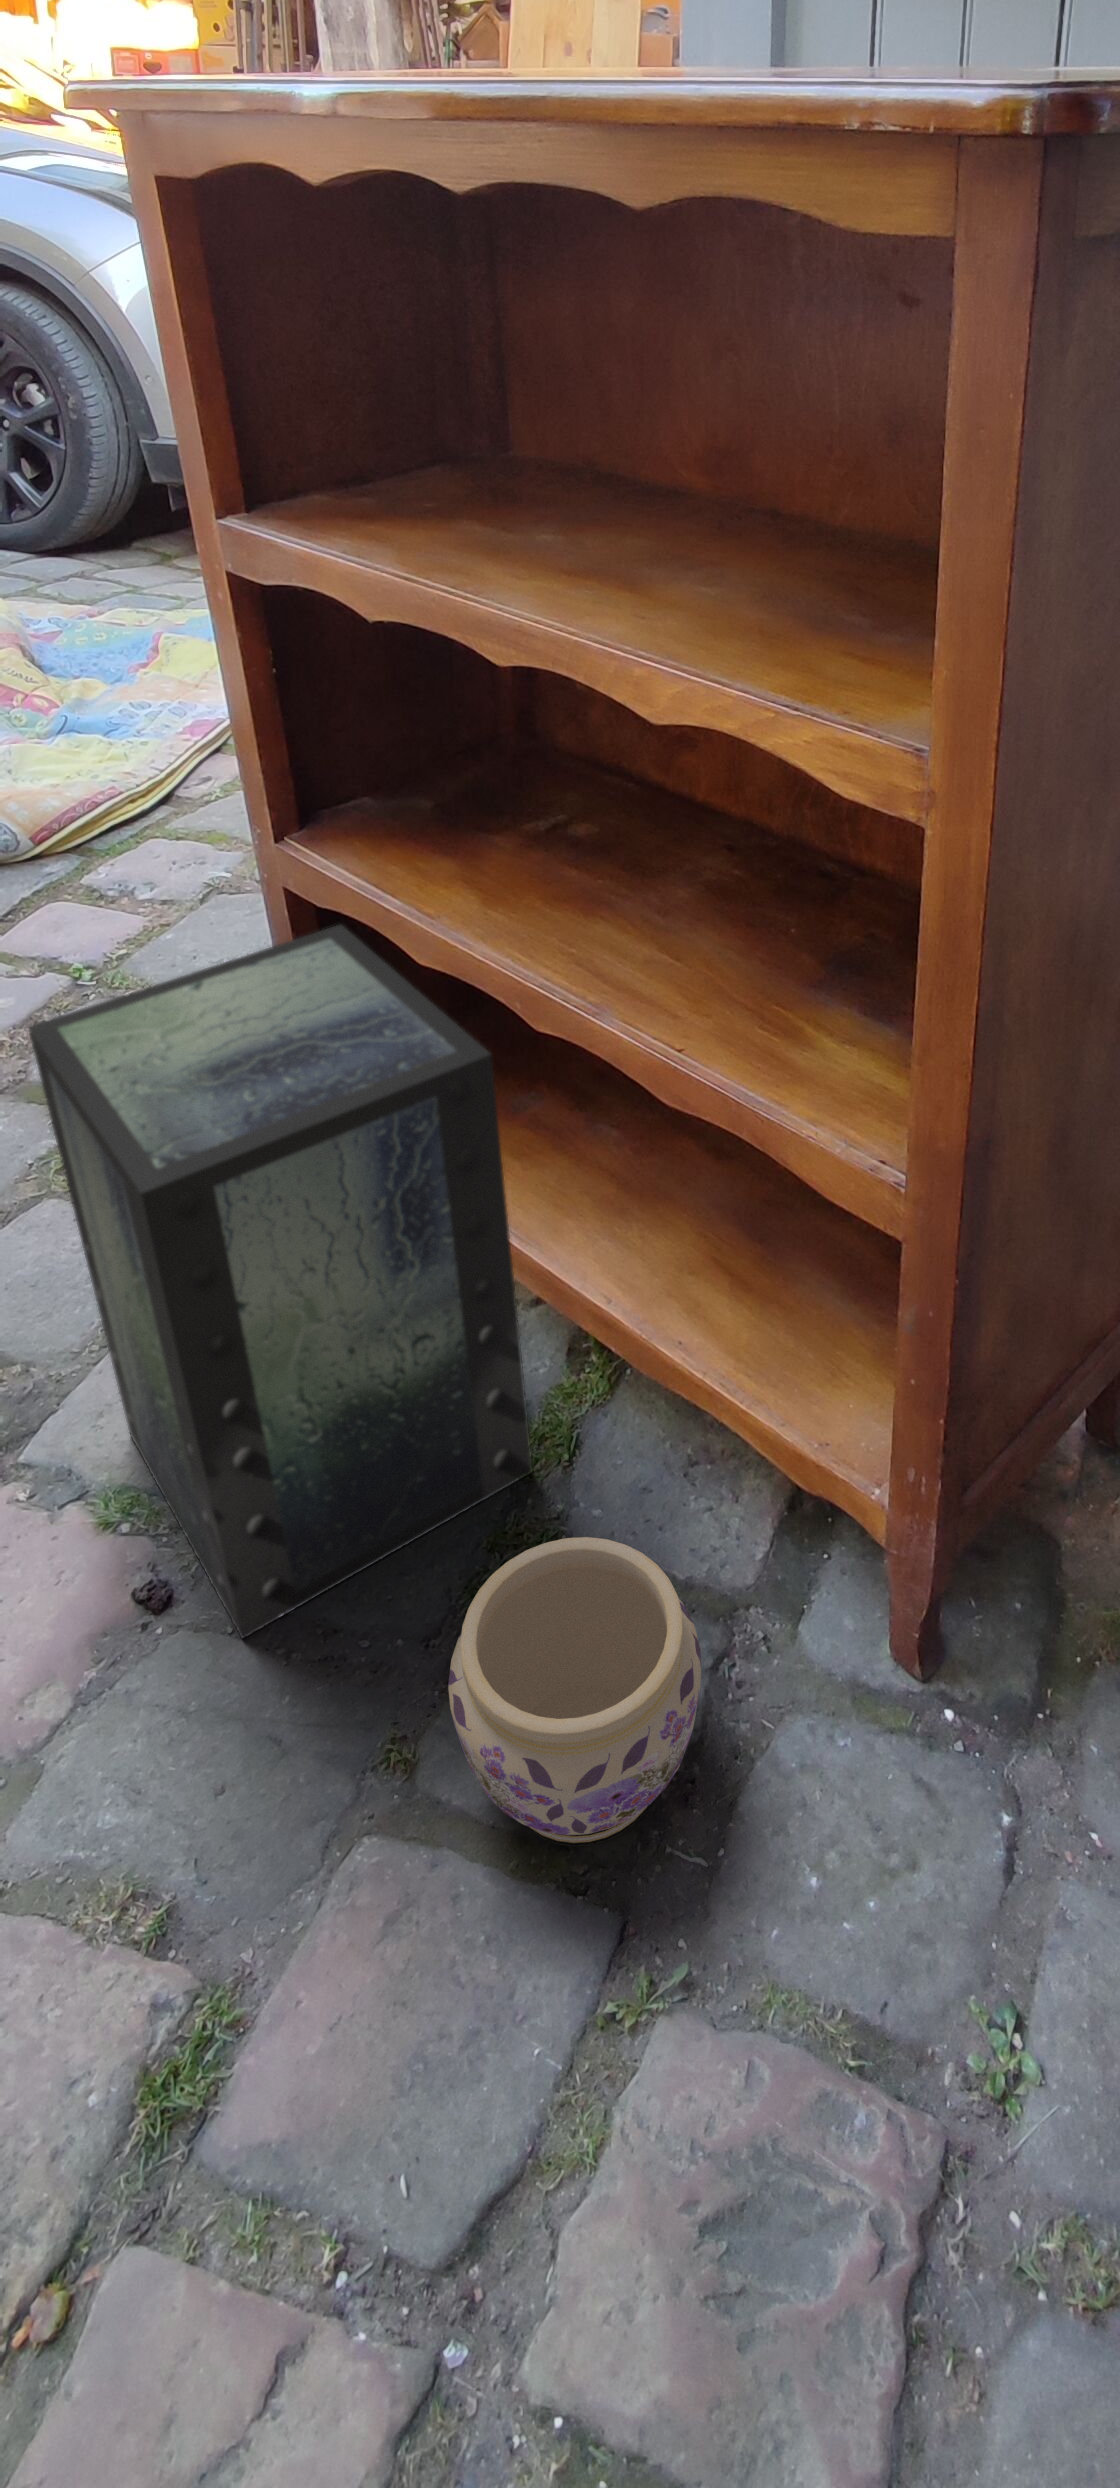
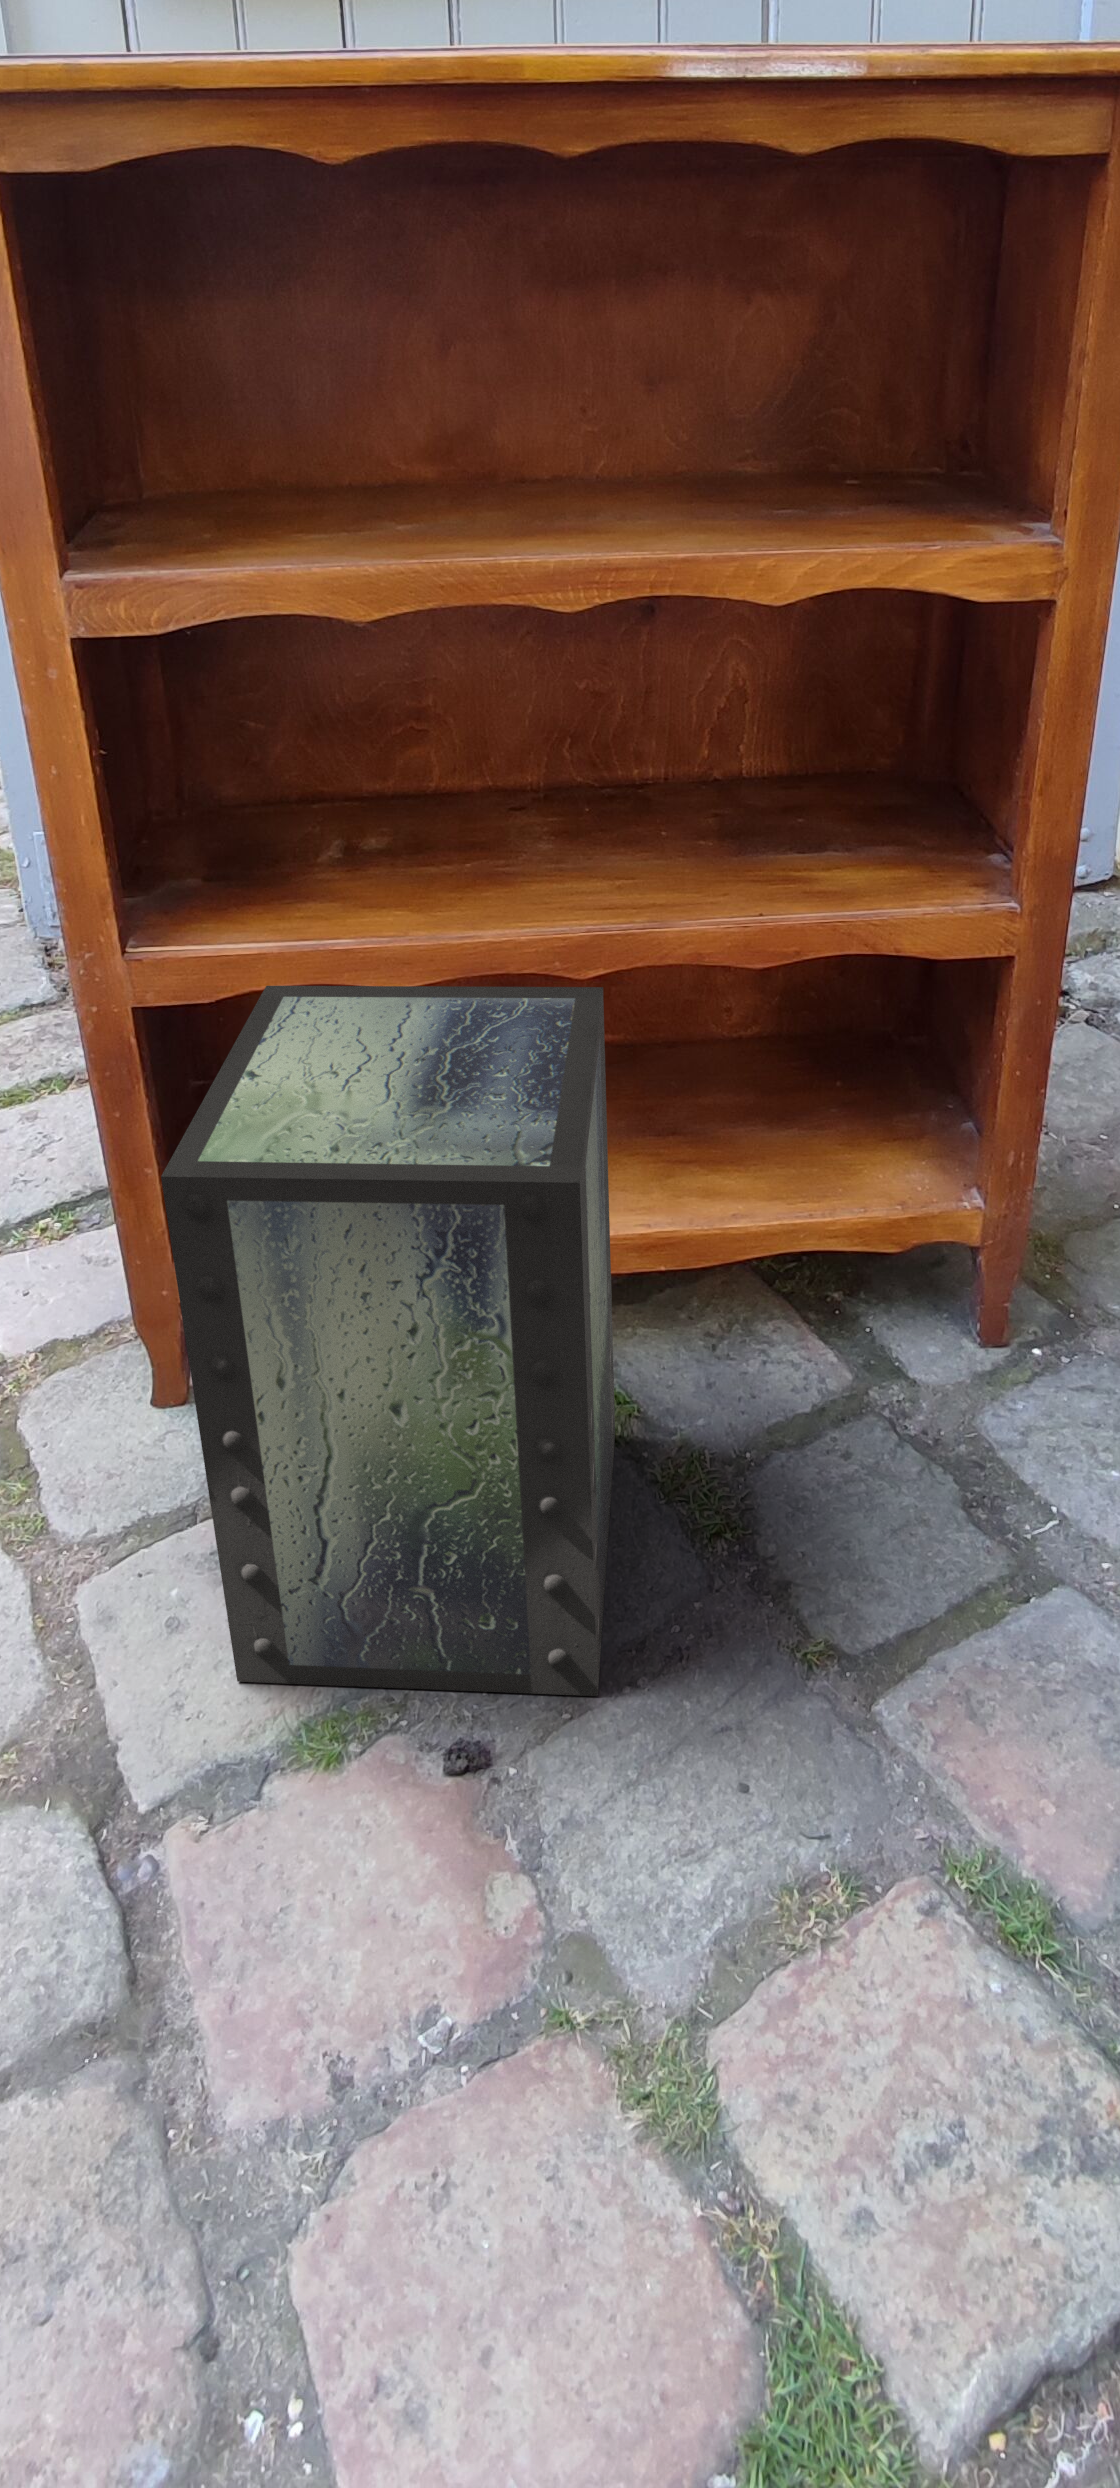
planter: present [448,1537,701,1846] -> none [820,1330,1051,1598]

